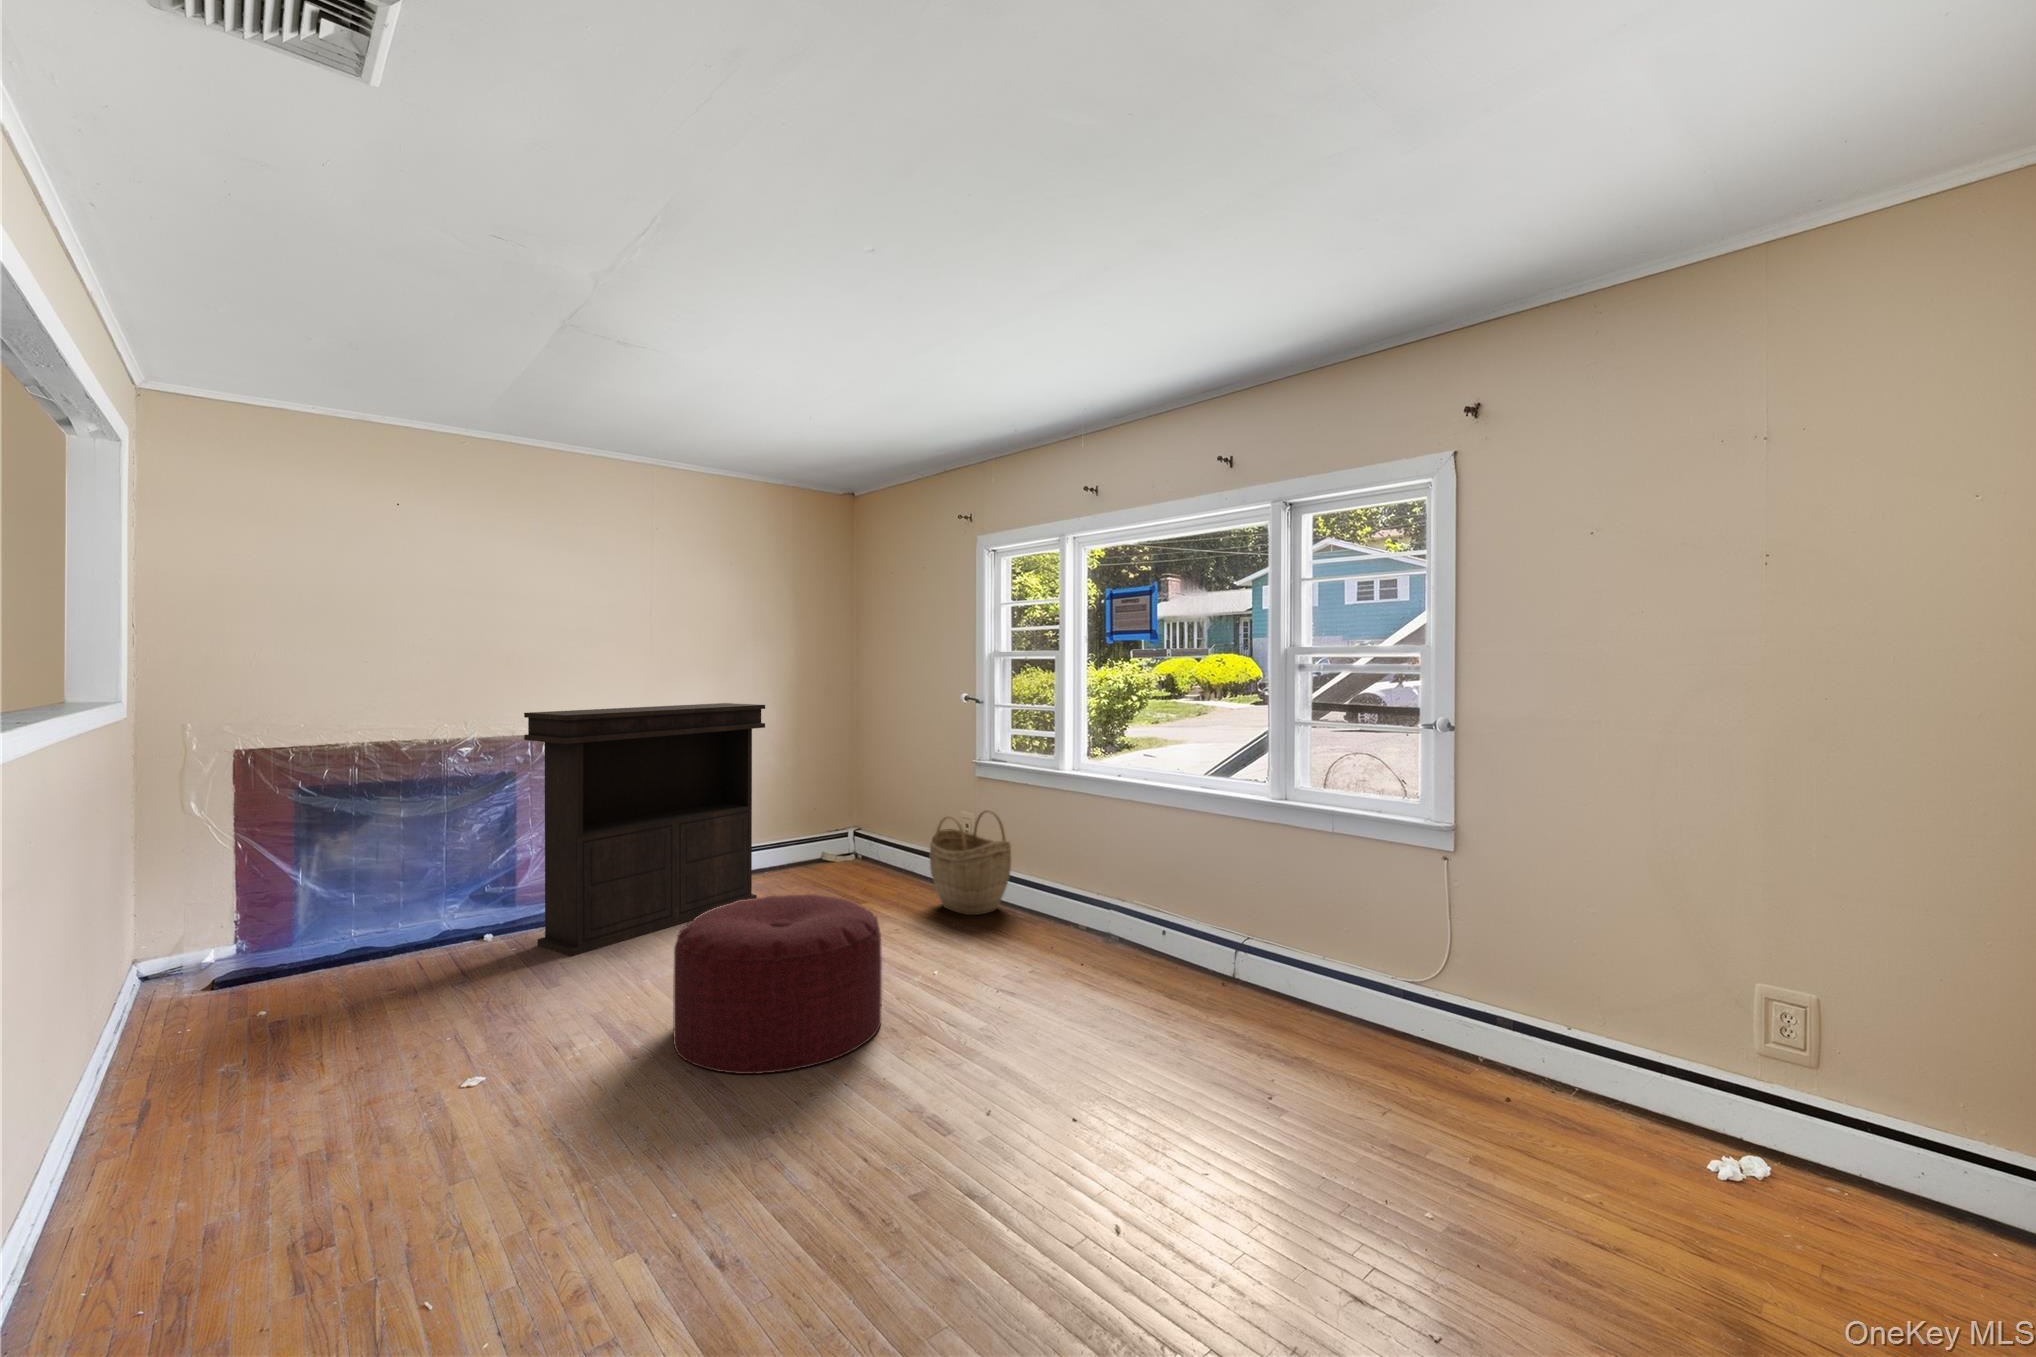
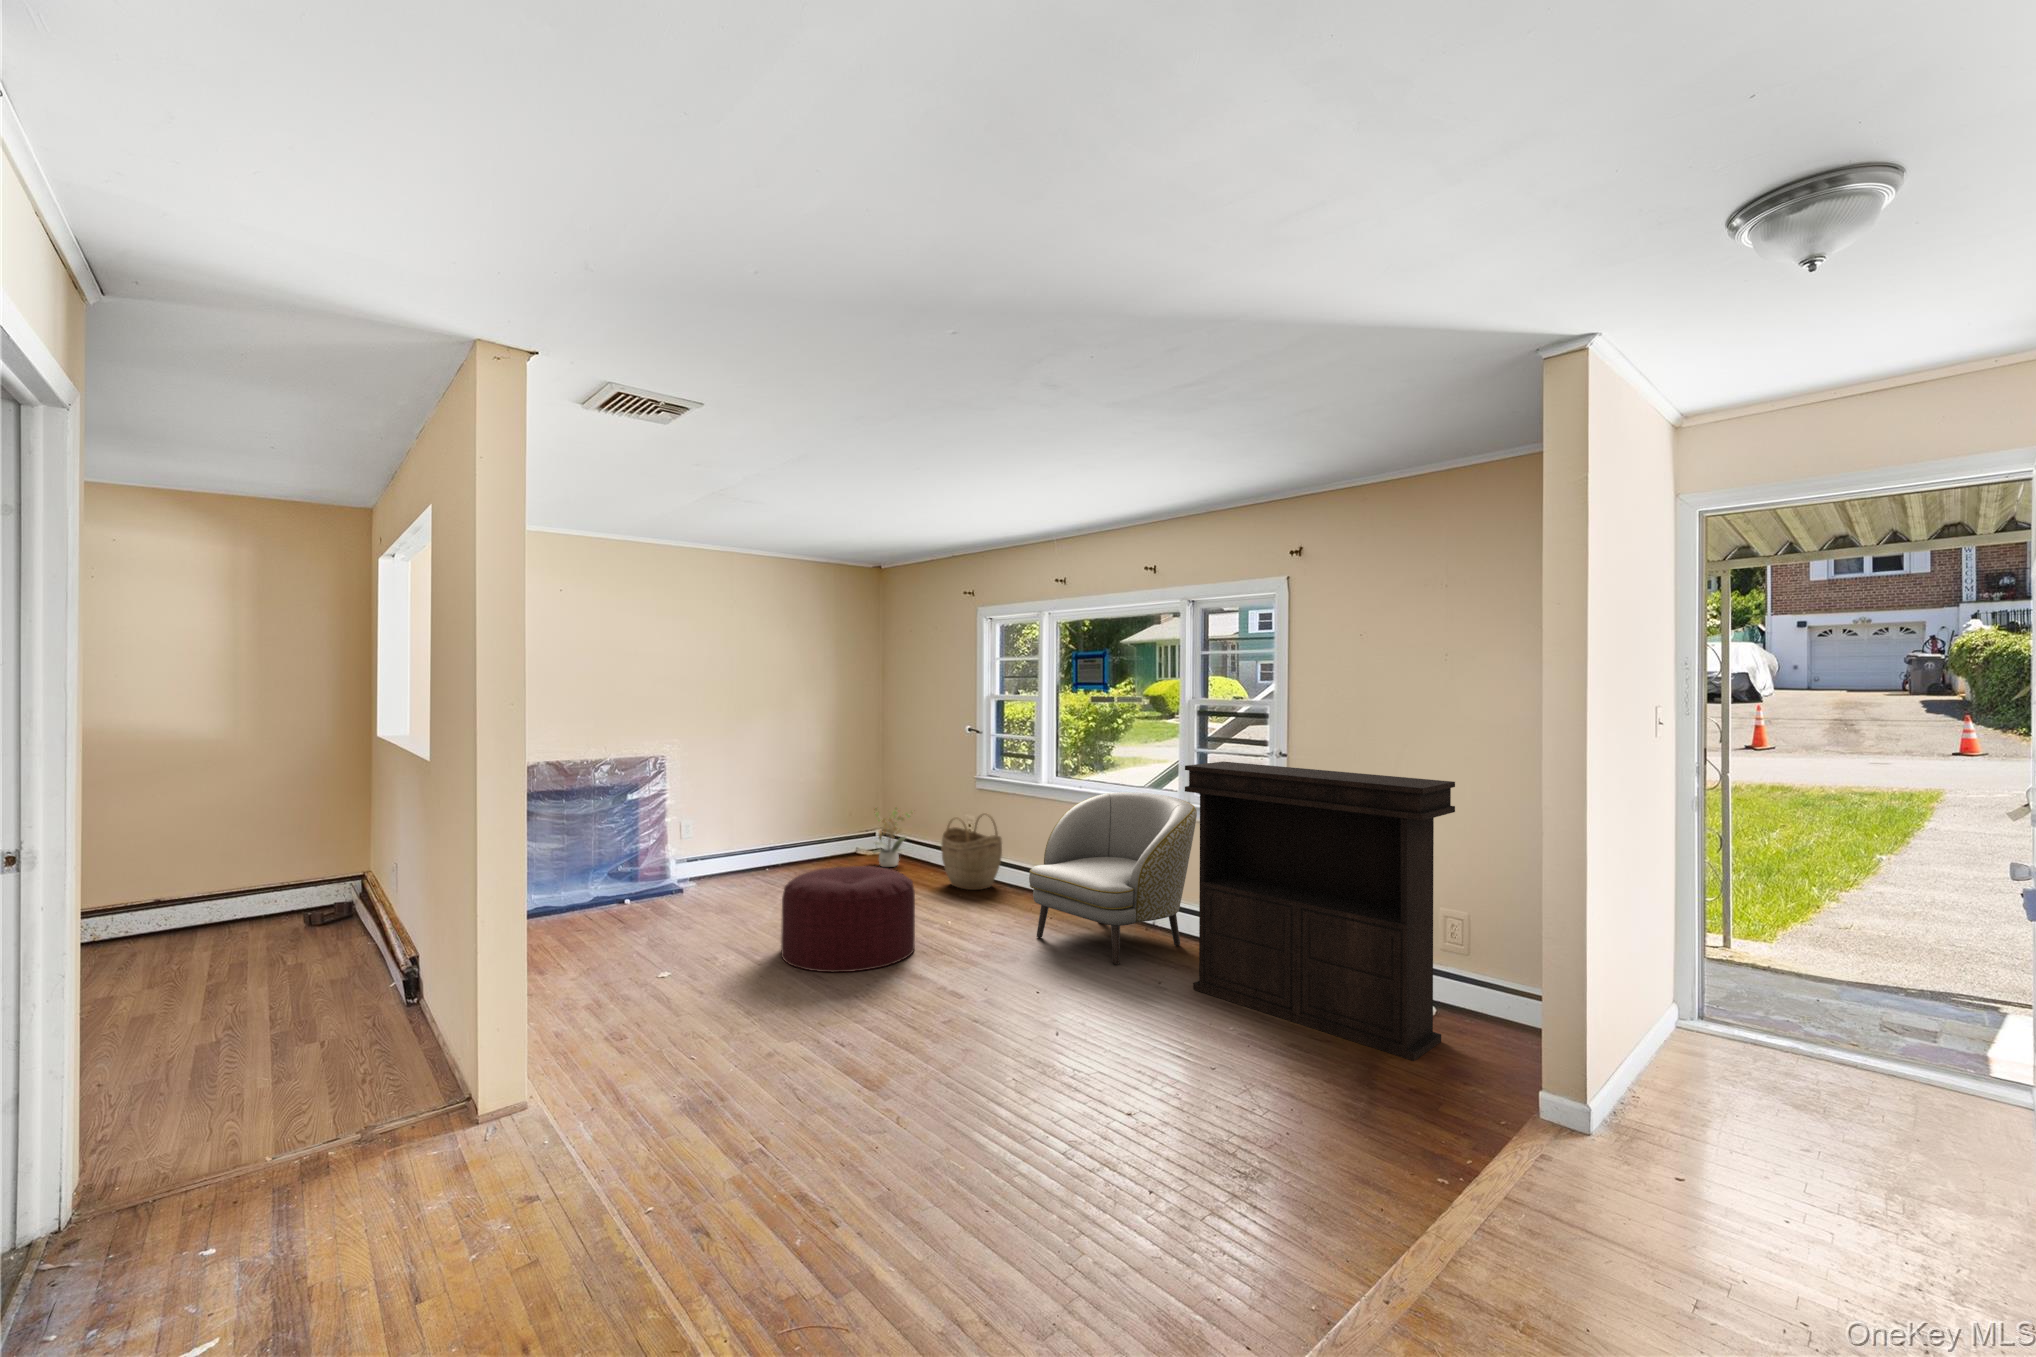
console table: present [524,703,765,956] -> present [1185,761,1455,1061]
armchair: none [1054,785,1307,1056] -> present [1029,792,1197,965]
potted plant: none [841,798,899,879] -> present [874,808,910,867]

